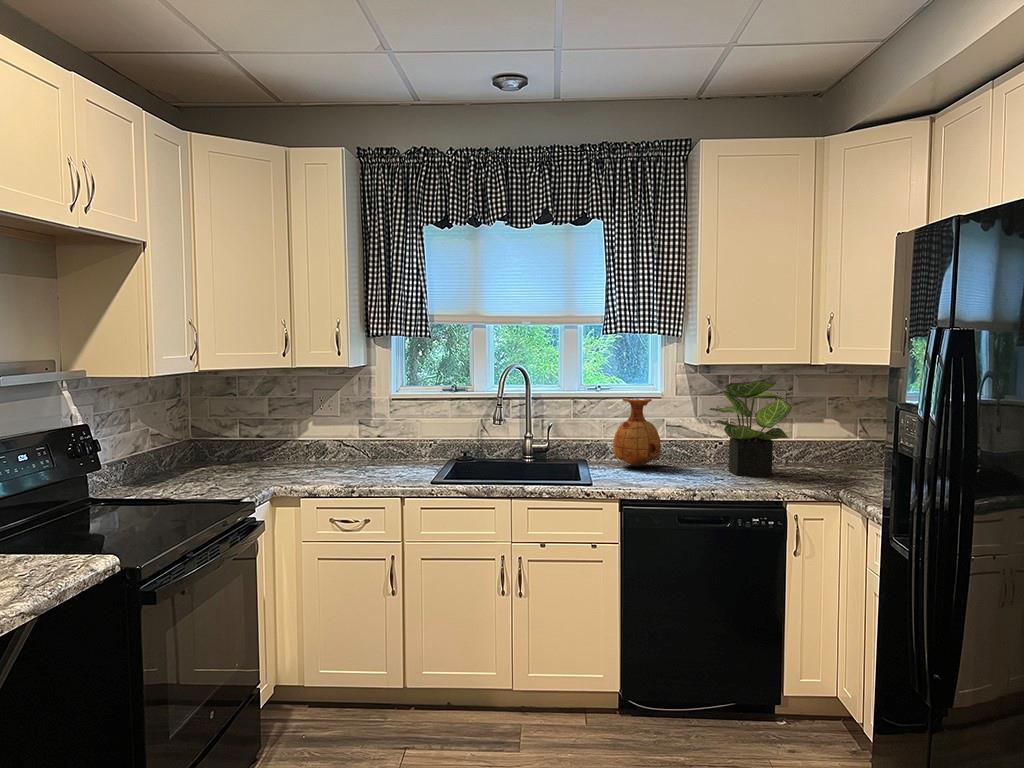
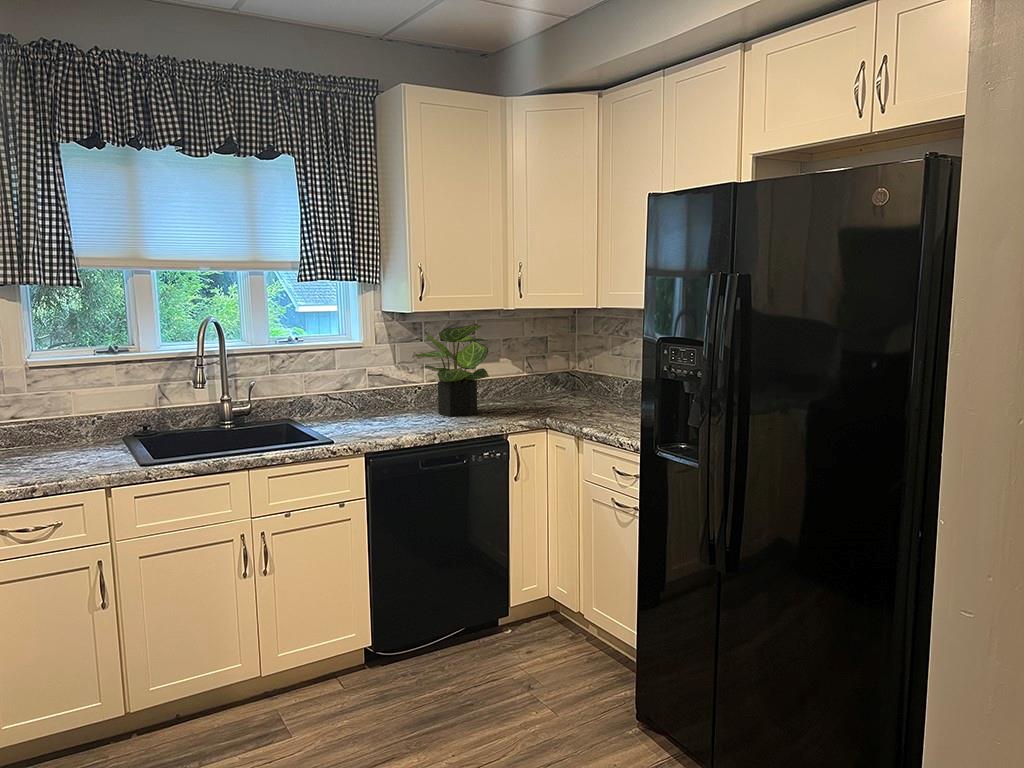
vase: present [613,398,661,467] -> none [318,349,375,421]

